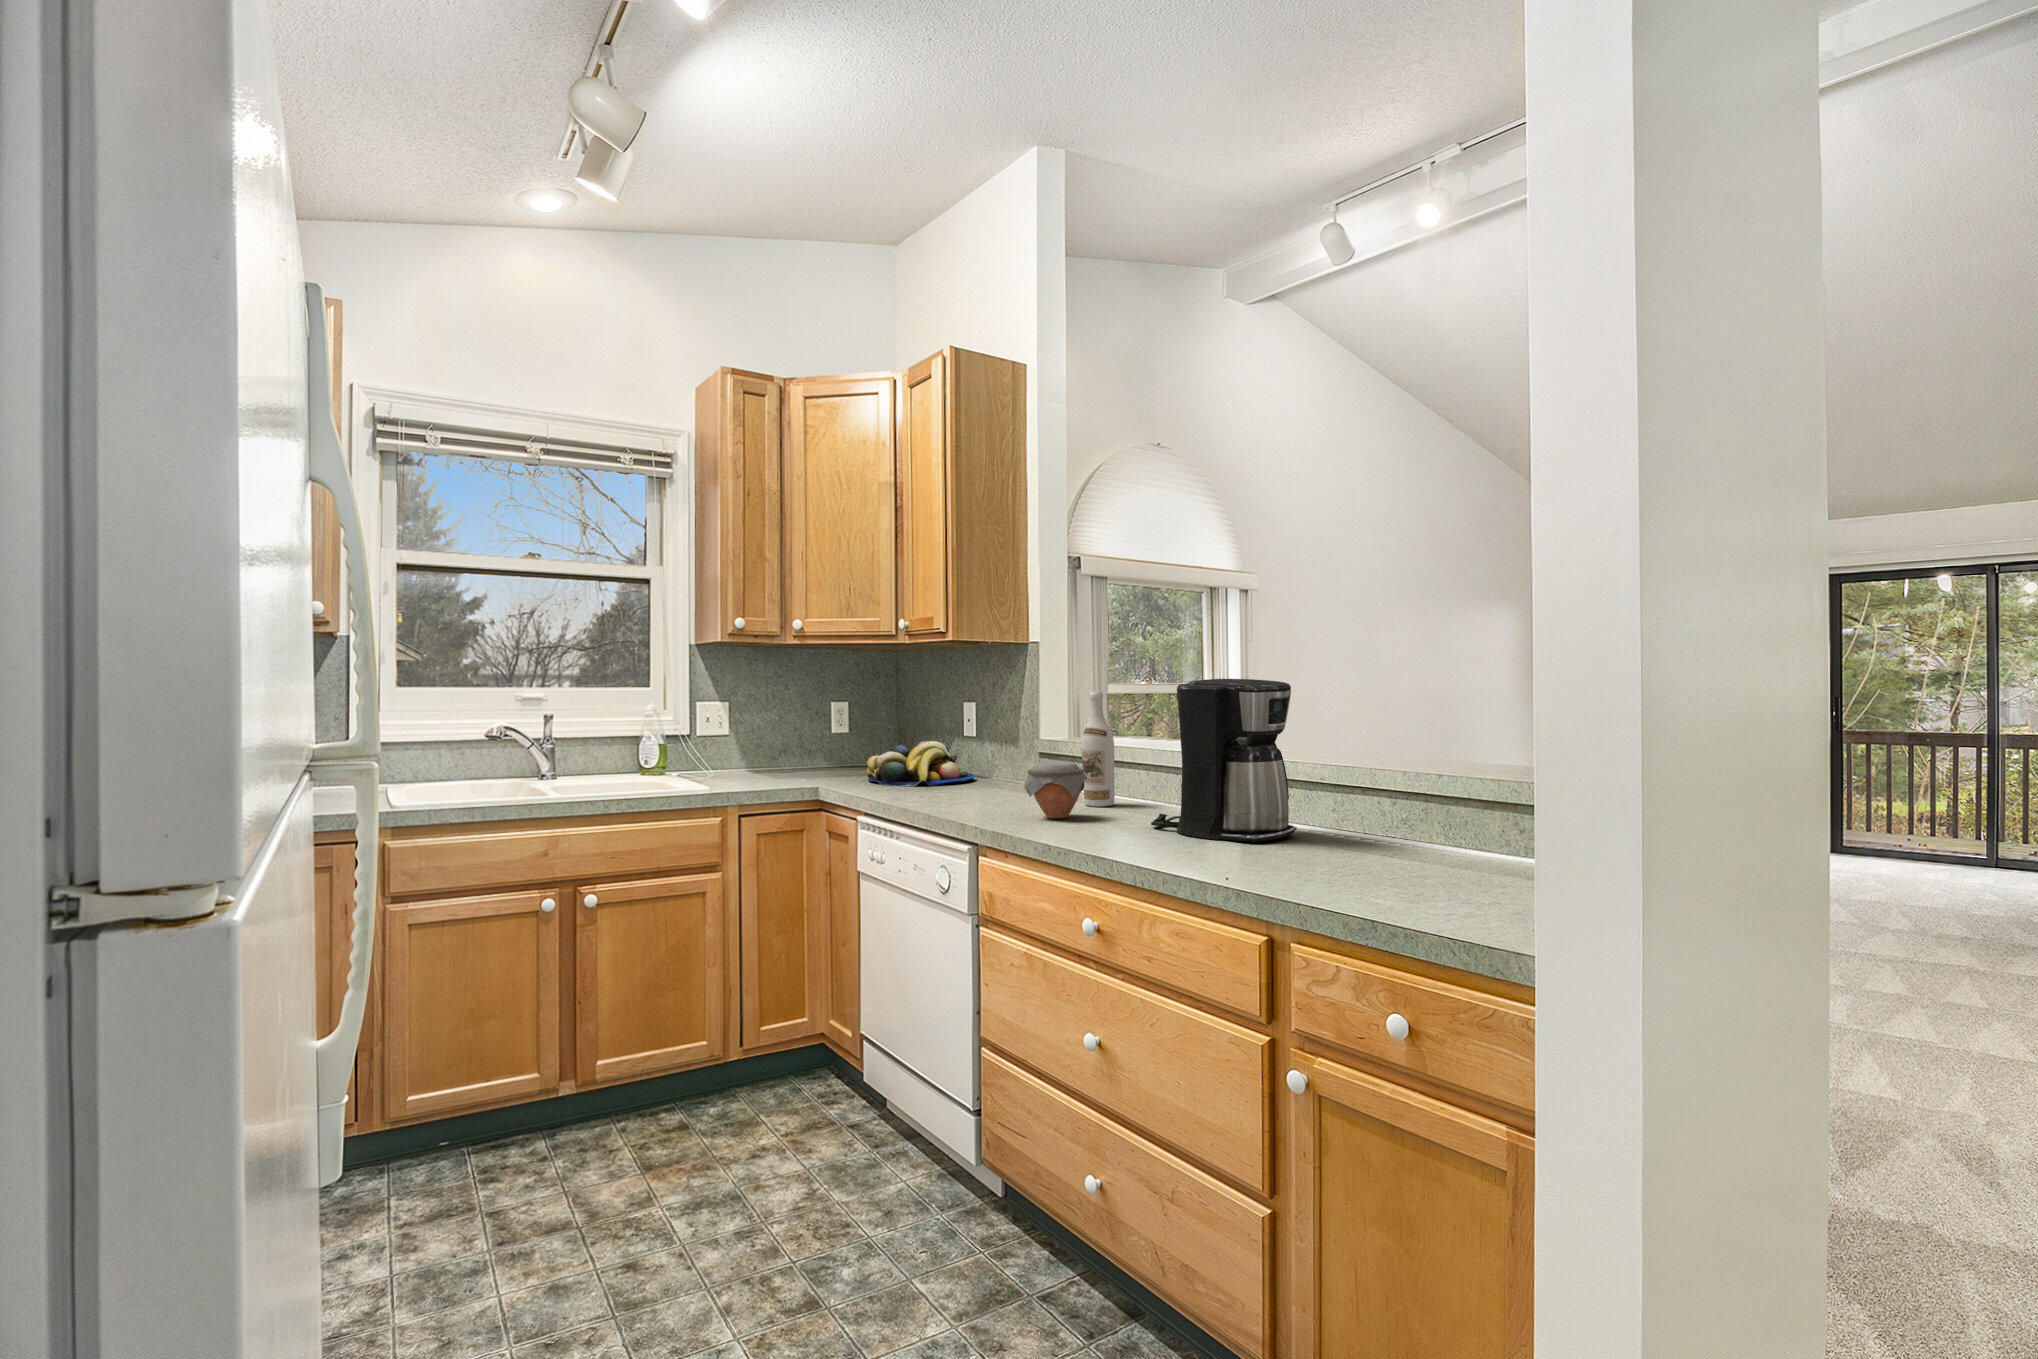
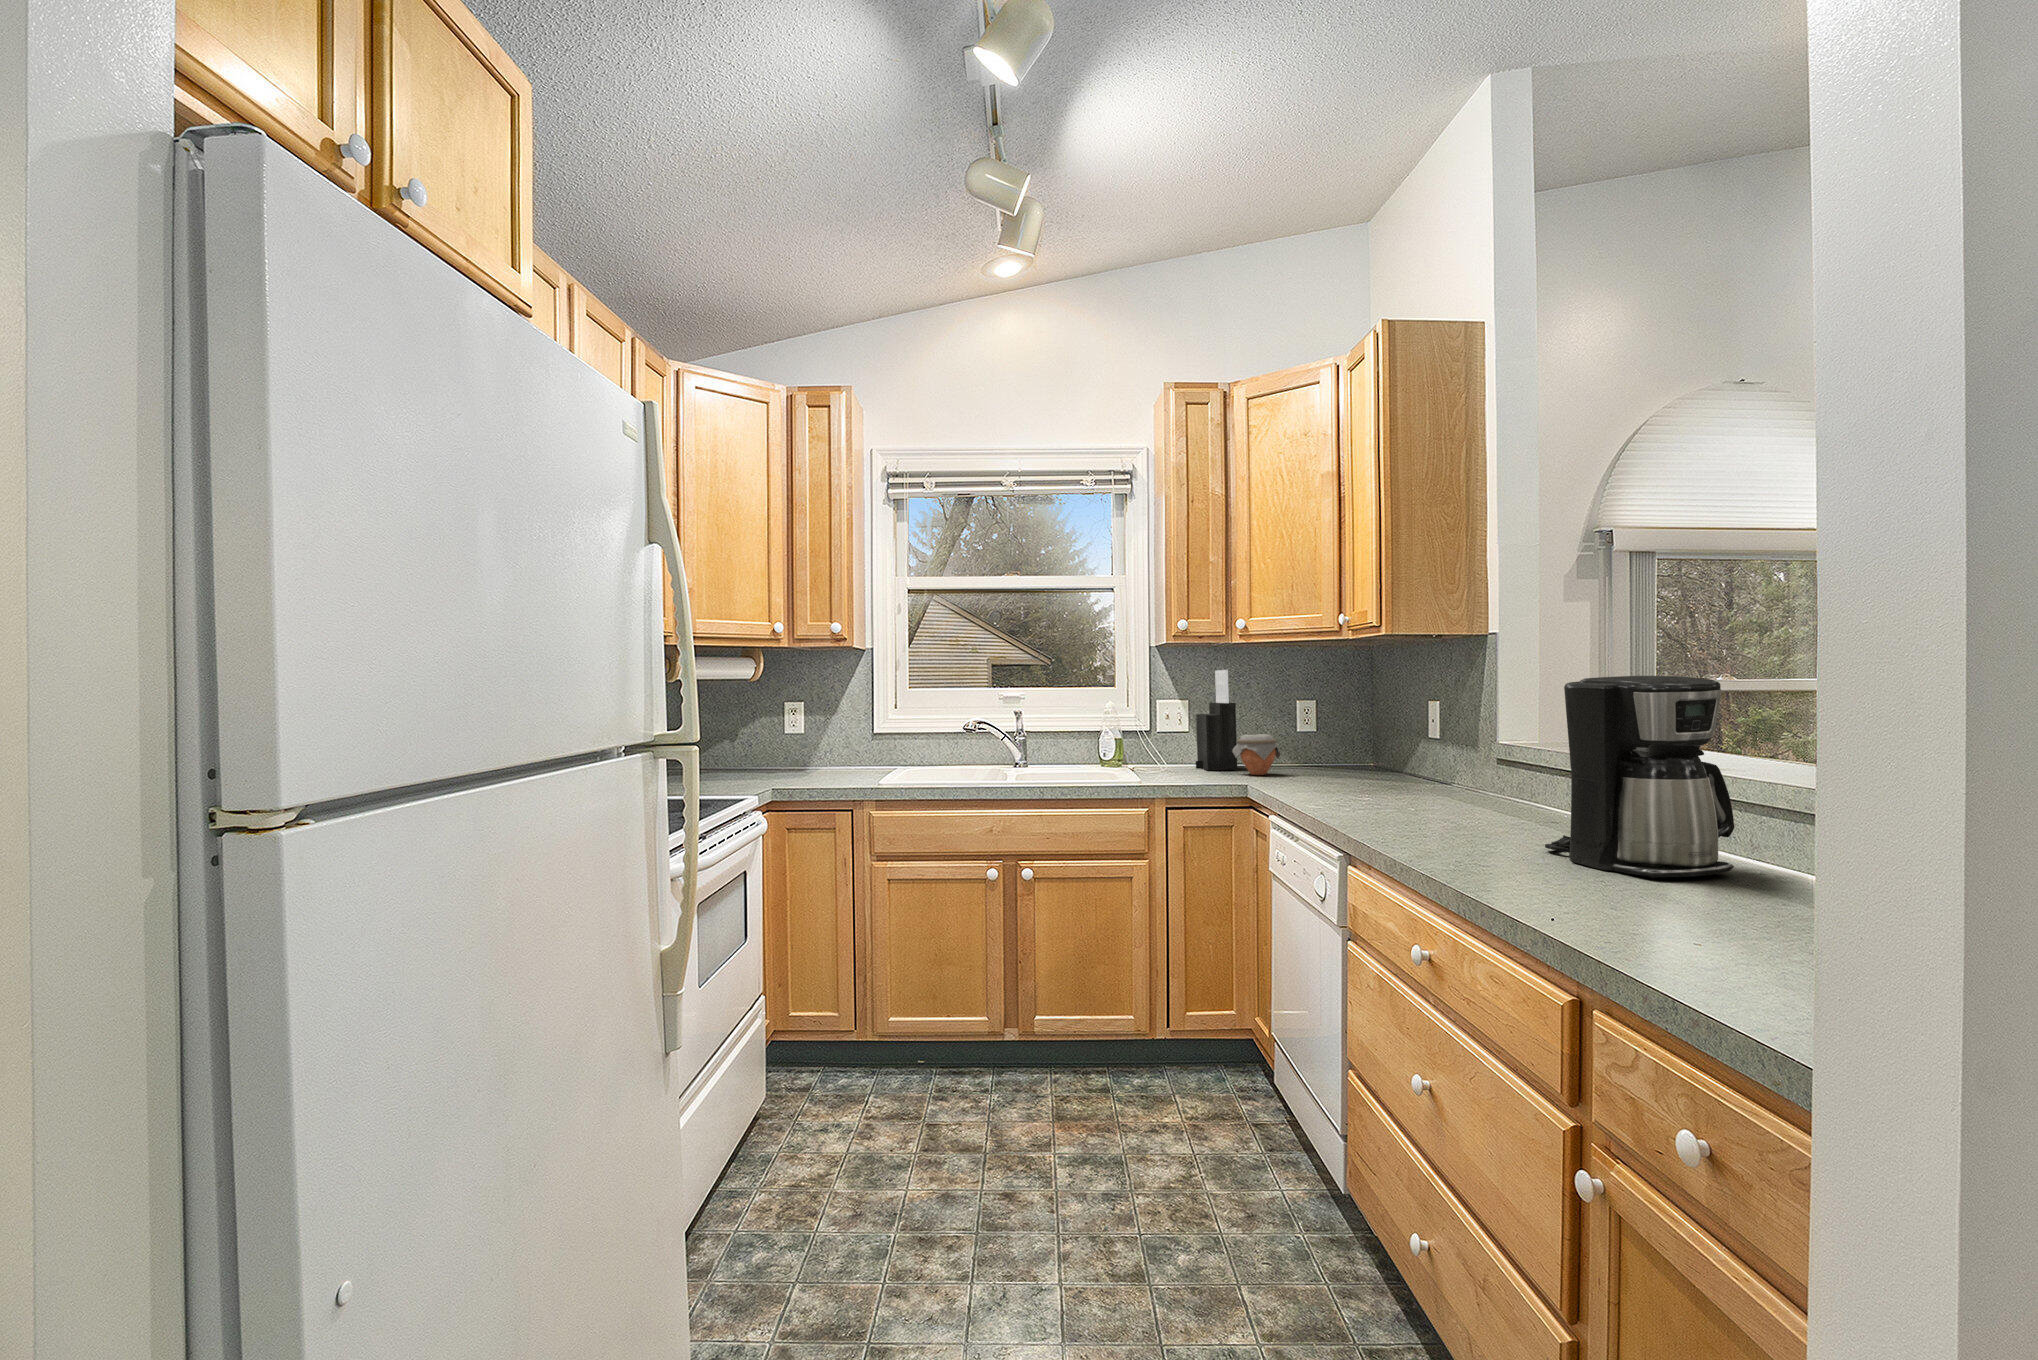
knife block: none [737,672,786,775] -> present [1196,670,1237,770]
wine bottle: present [1081,692,1114,807] -> none [1503,691,1545,824]
fruit bowl: present [866,741,975,786] -> none [1306,743,1425,790]
jar: present [1024,761,1088,819] -> present [1232,734,1280,775]

